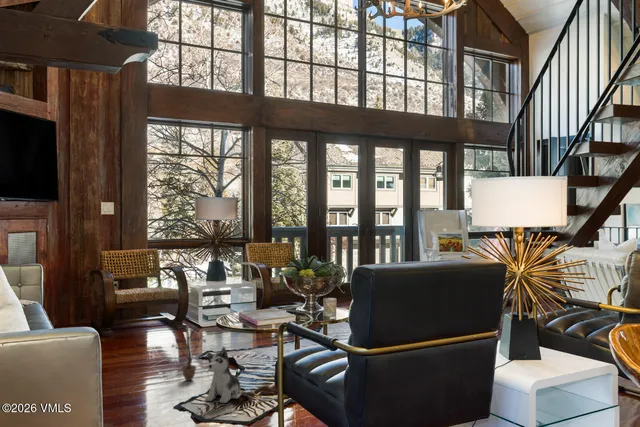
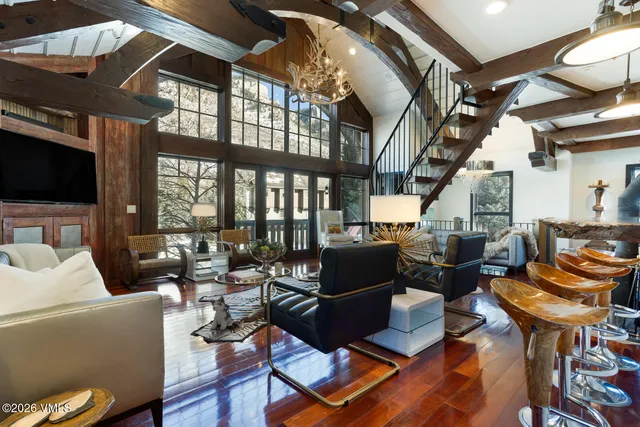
decorative plant: present [167,326,205,380] -> none [181,283,207,318]

